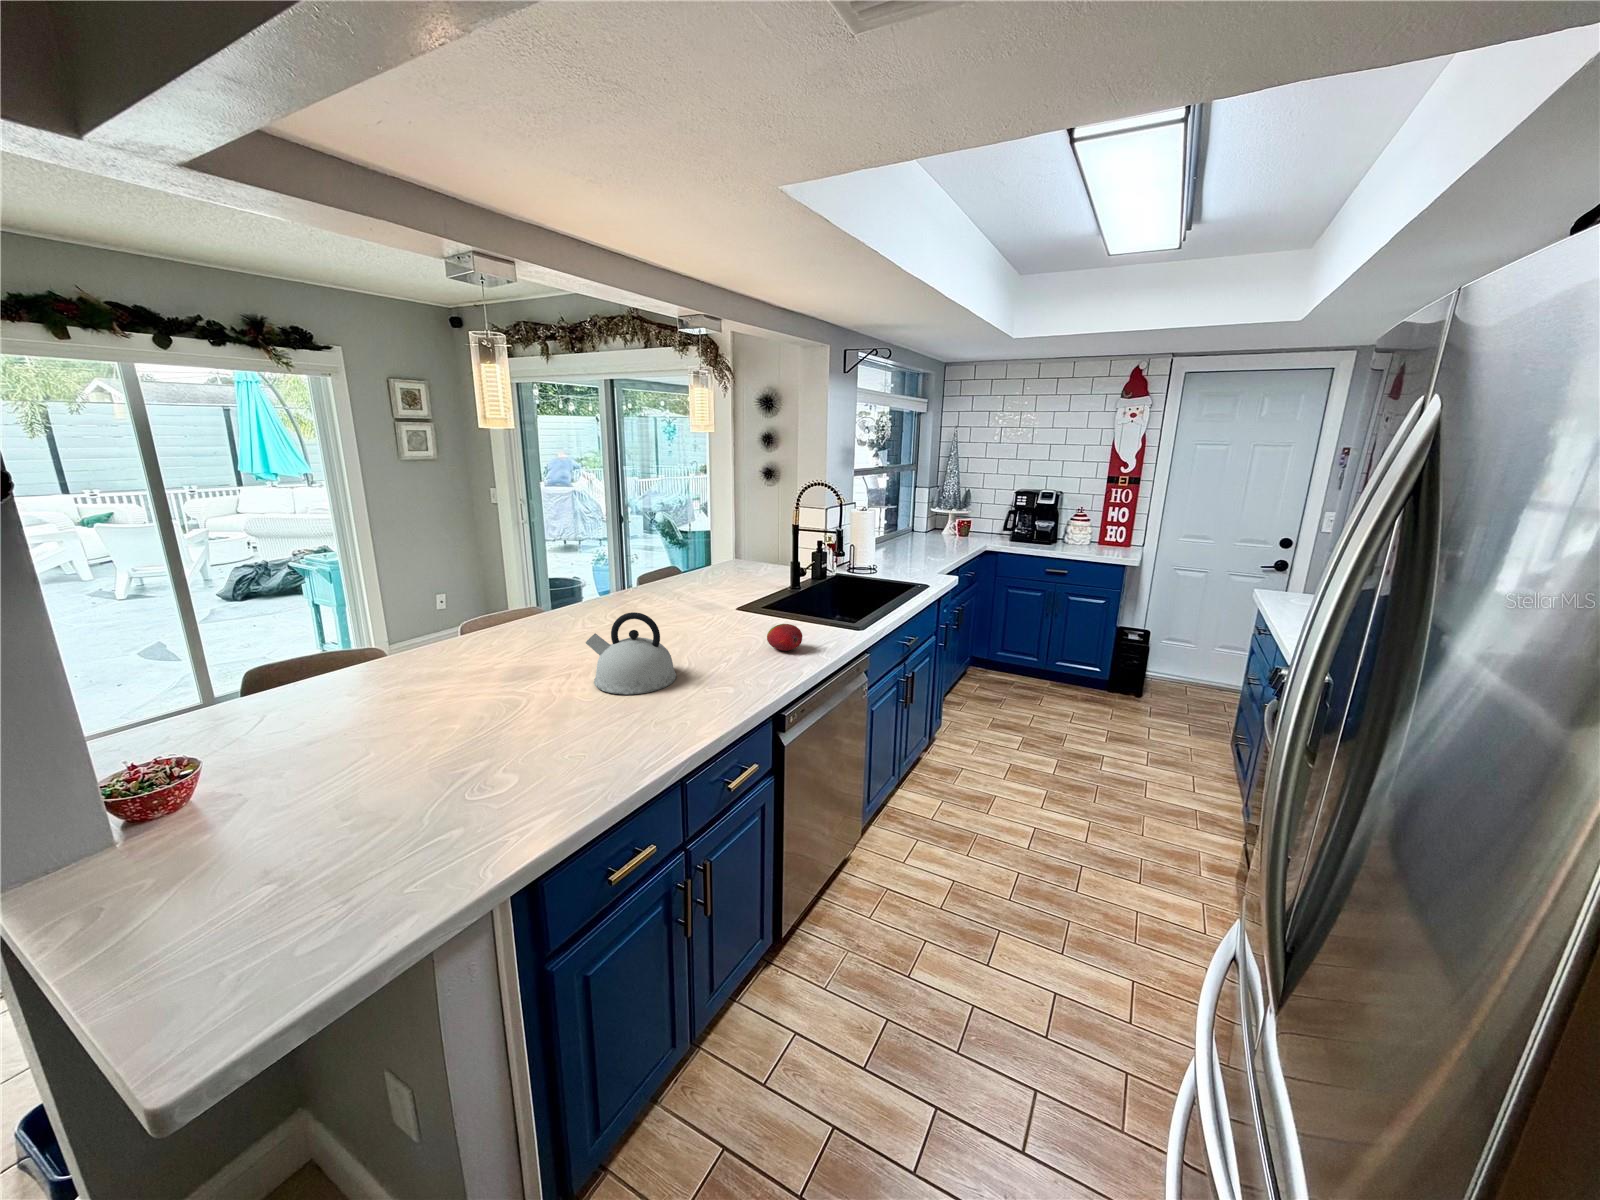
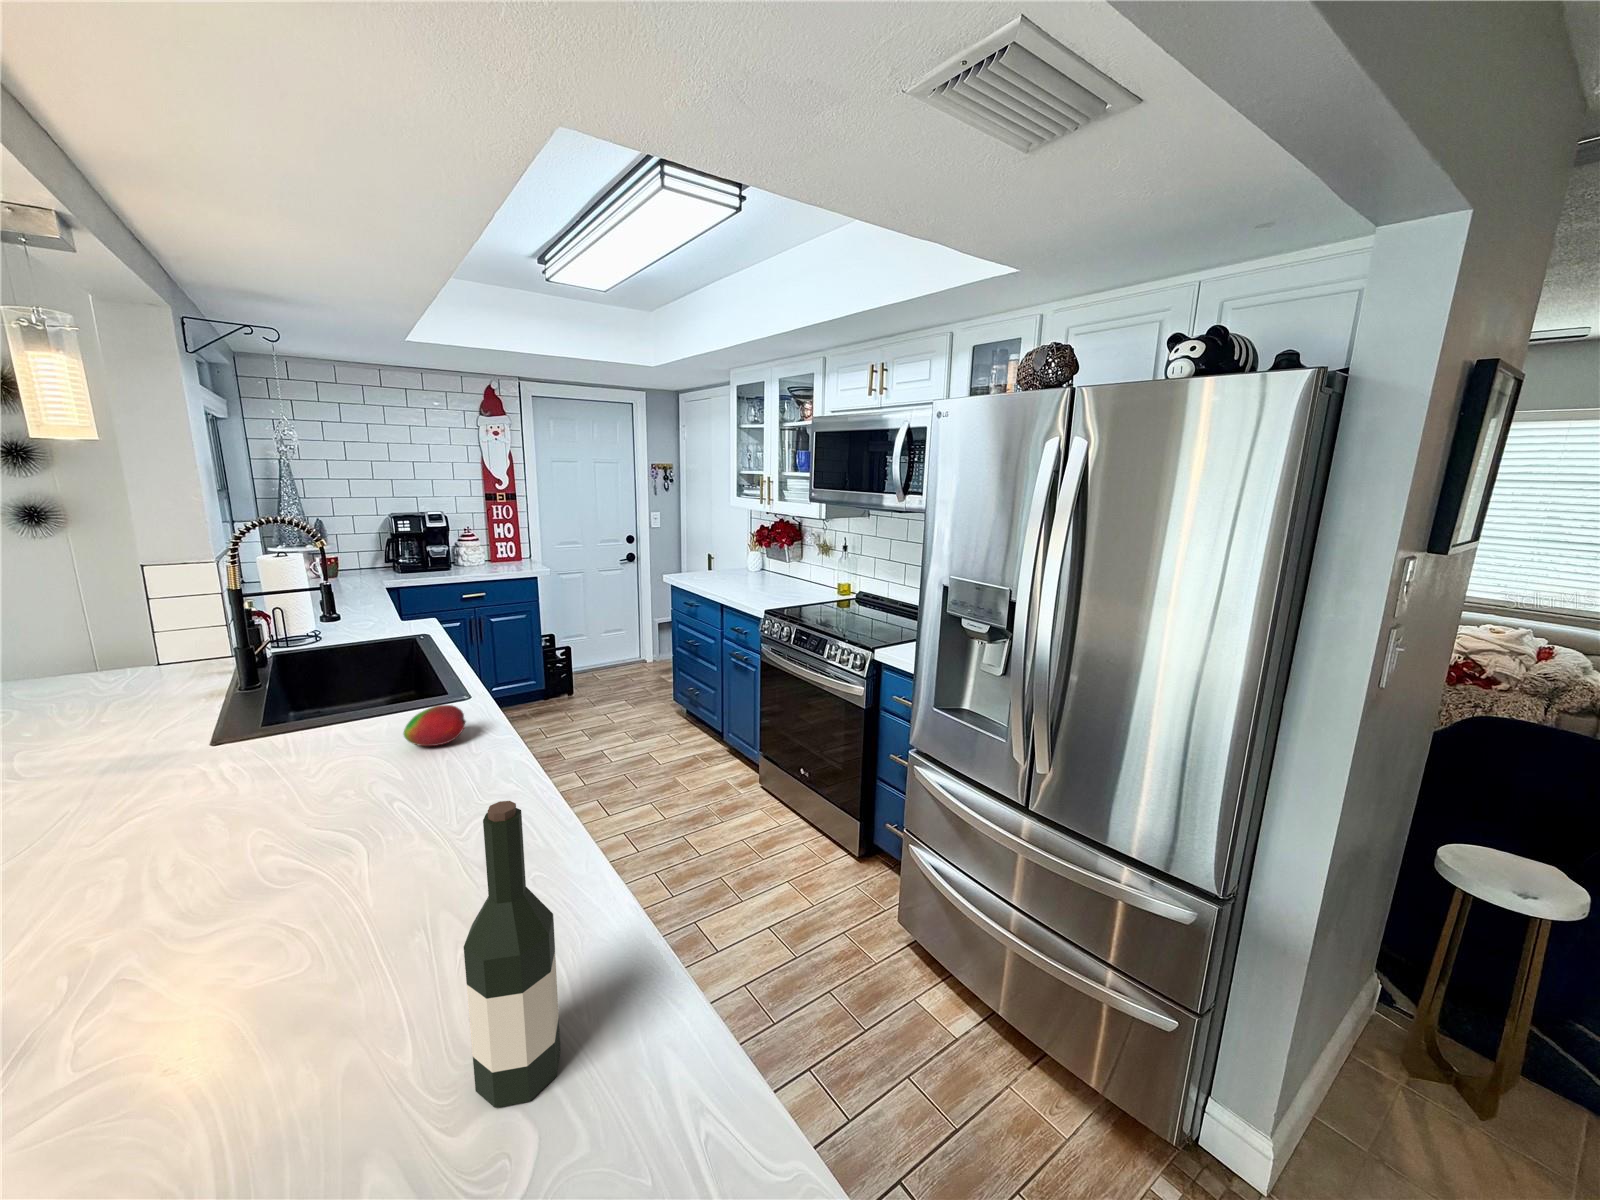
kettle: present [586,612,676,694] -> none [161,756,386,937]
wine bottle: none [498,637,551,792] -> present [464,801,560,1108]

